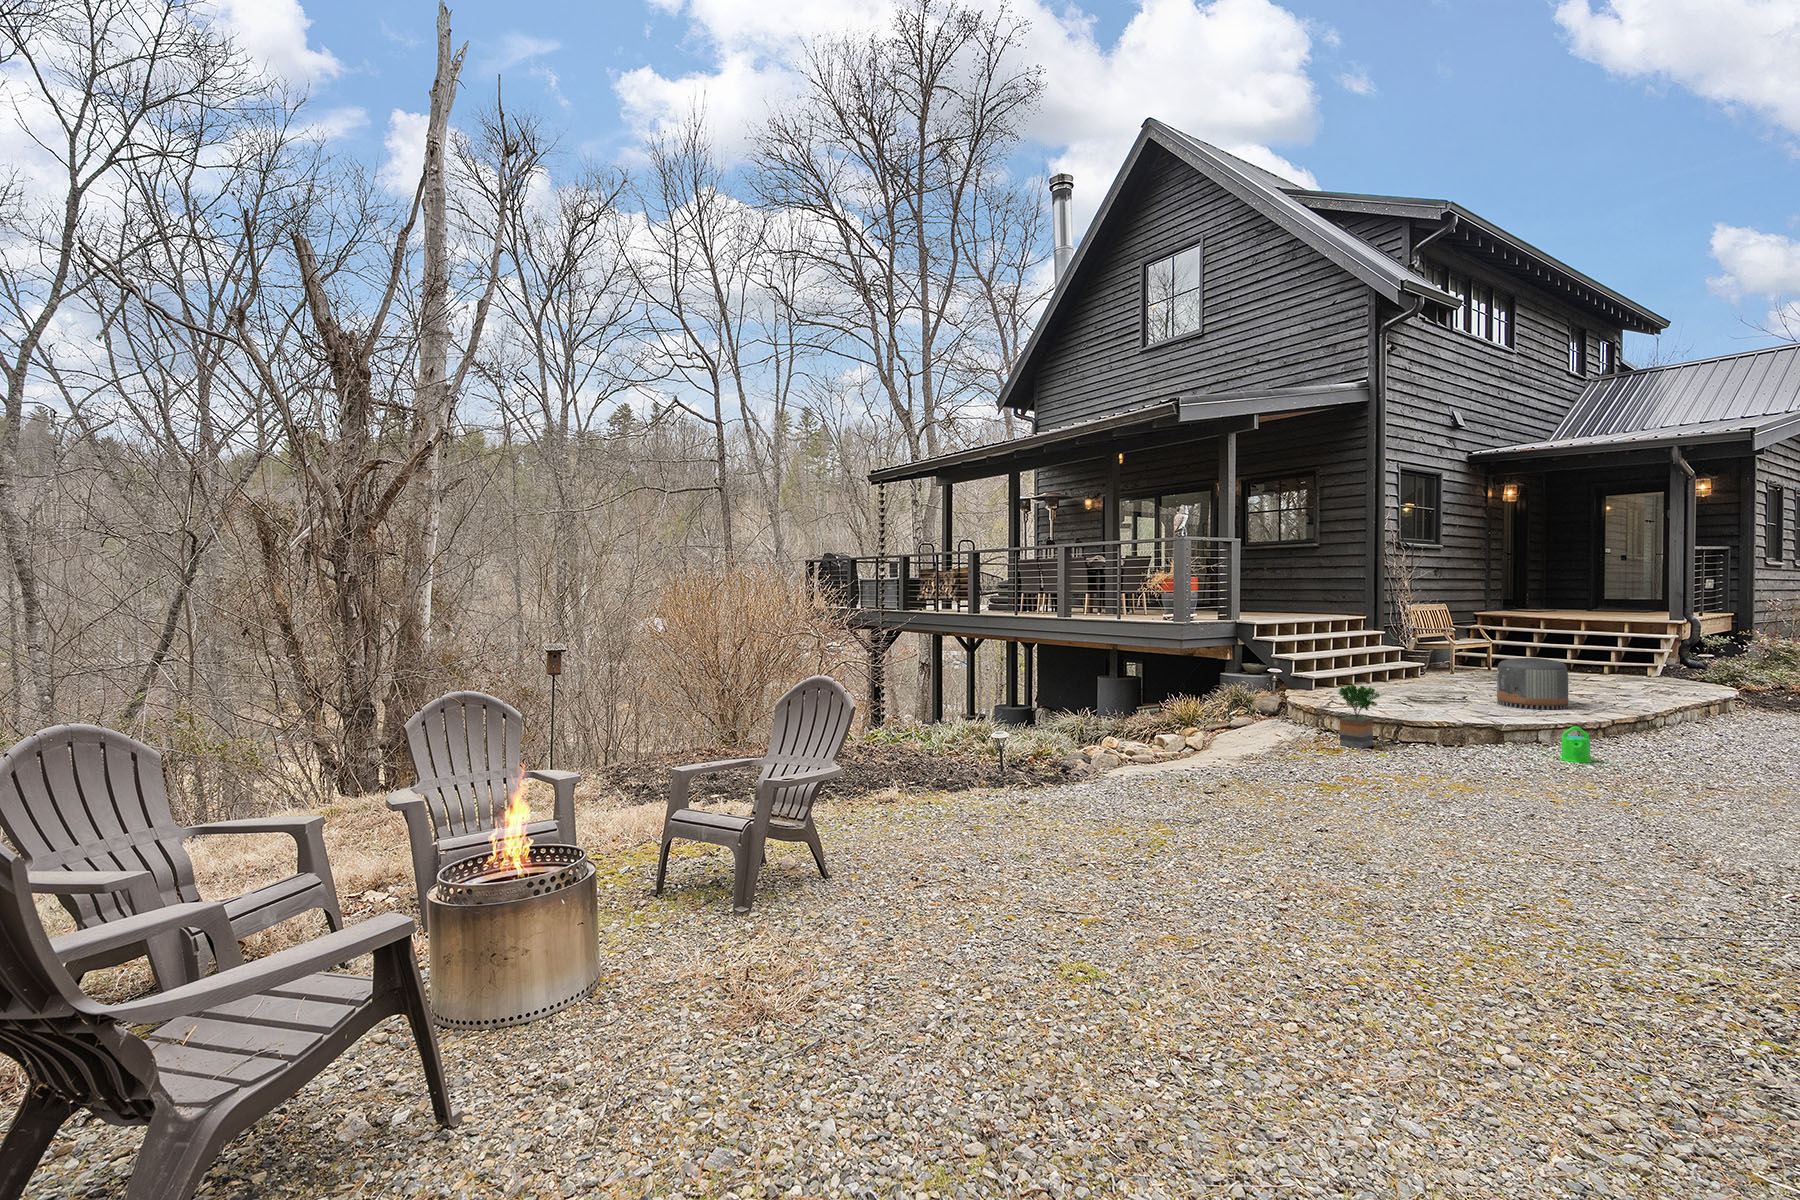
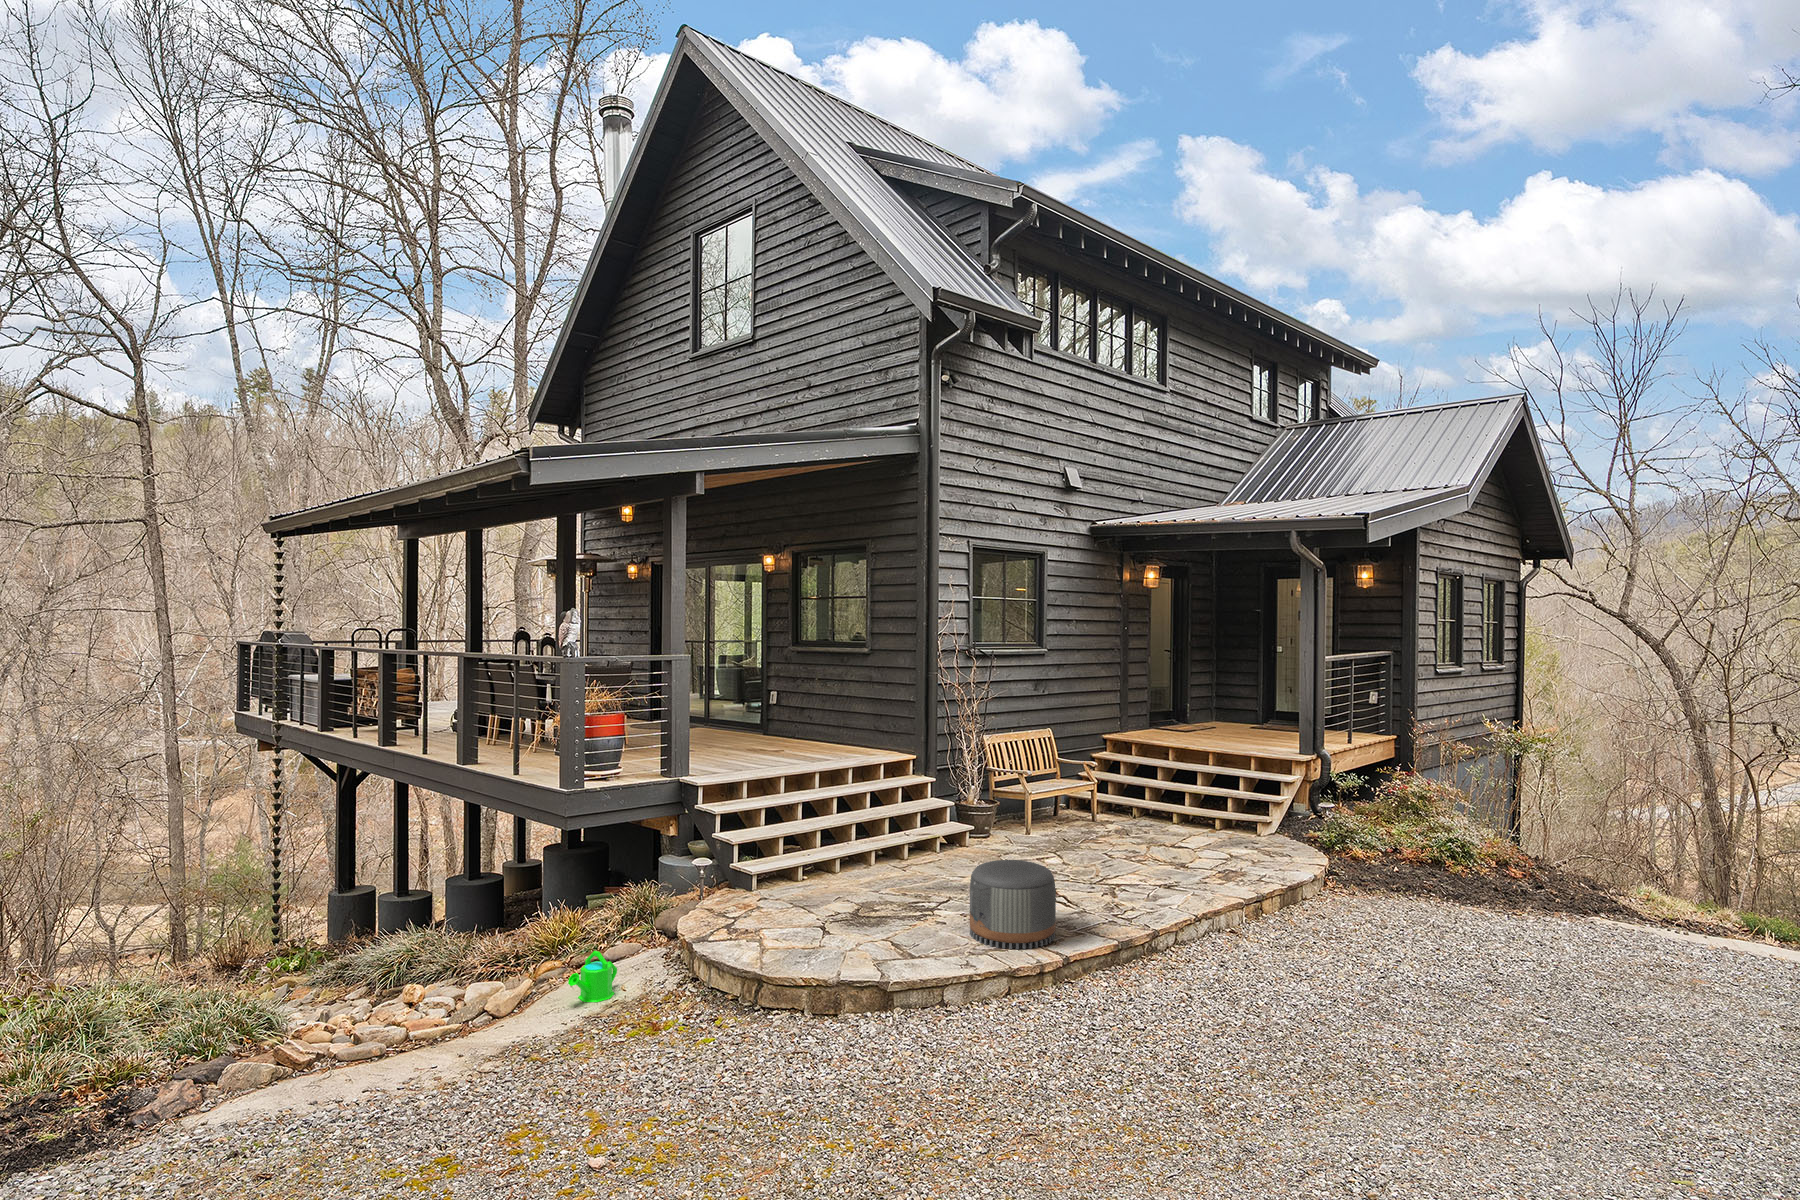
potted tree: present [1339,685,1380,748] -> none [672,928,742,1039]
watering can: present [1560,726,1592,763] -> present [568,951,617,1002]

